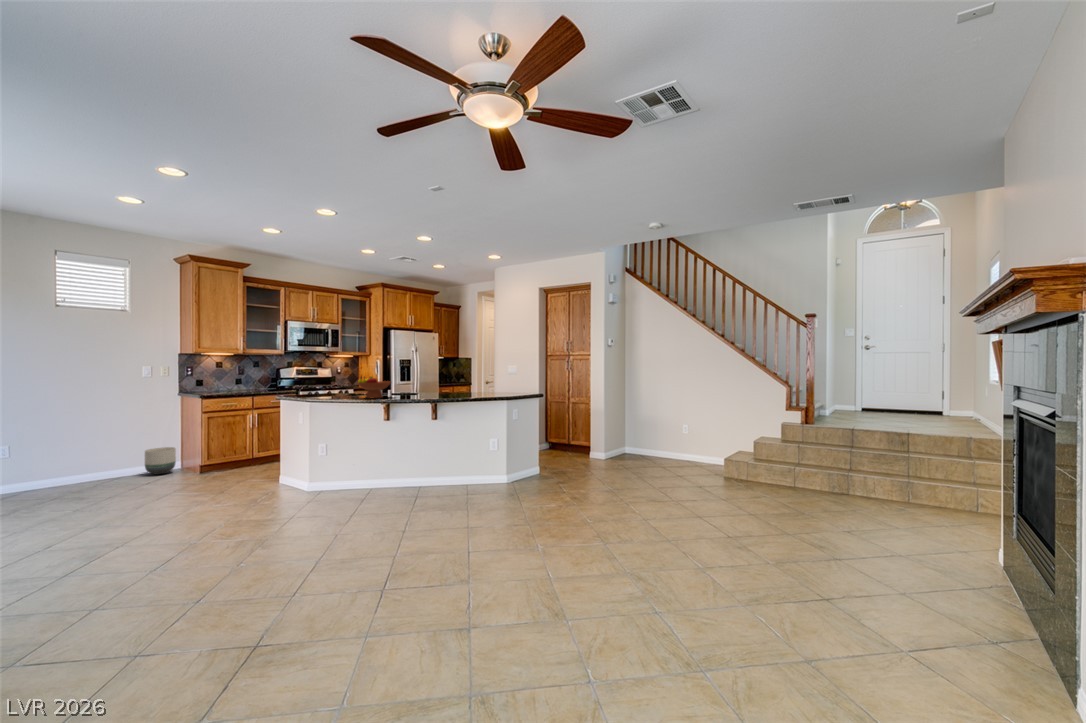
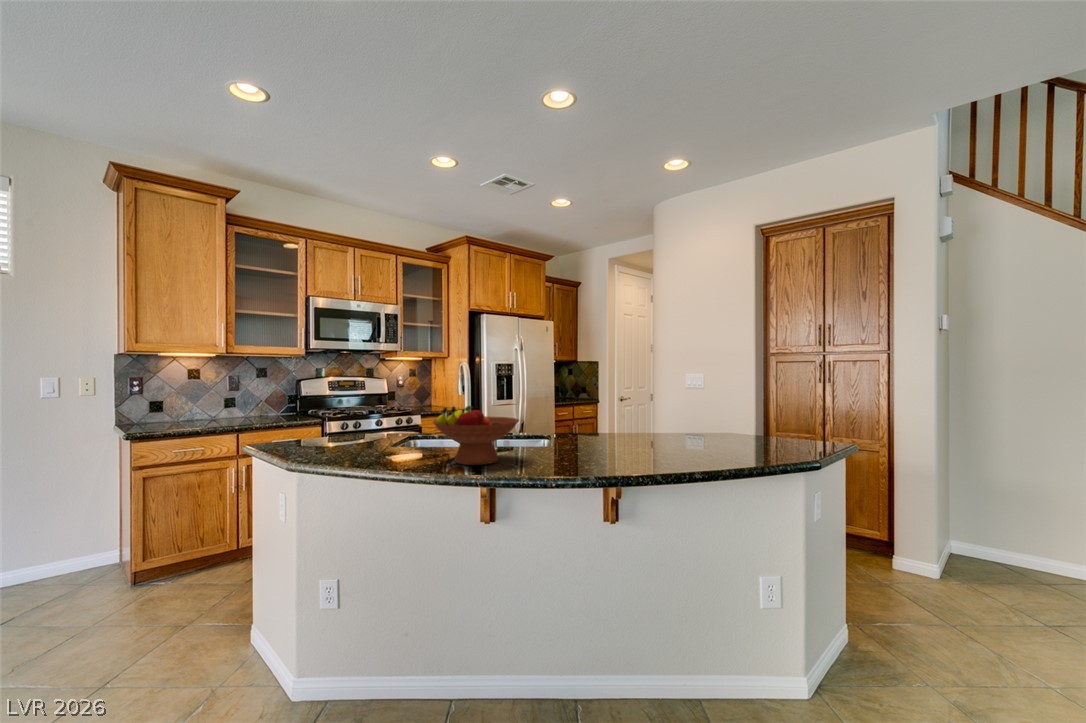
planter: present [145,447,176,475] -> none [37,529,100,586]

